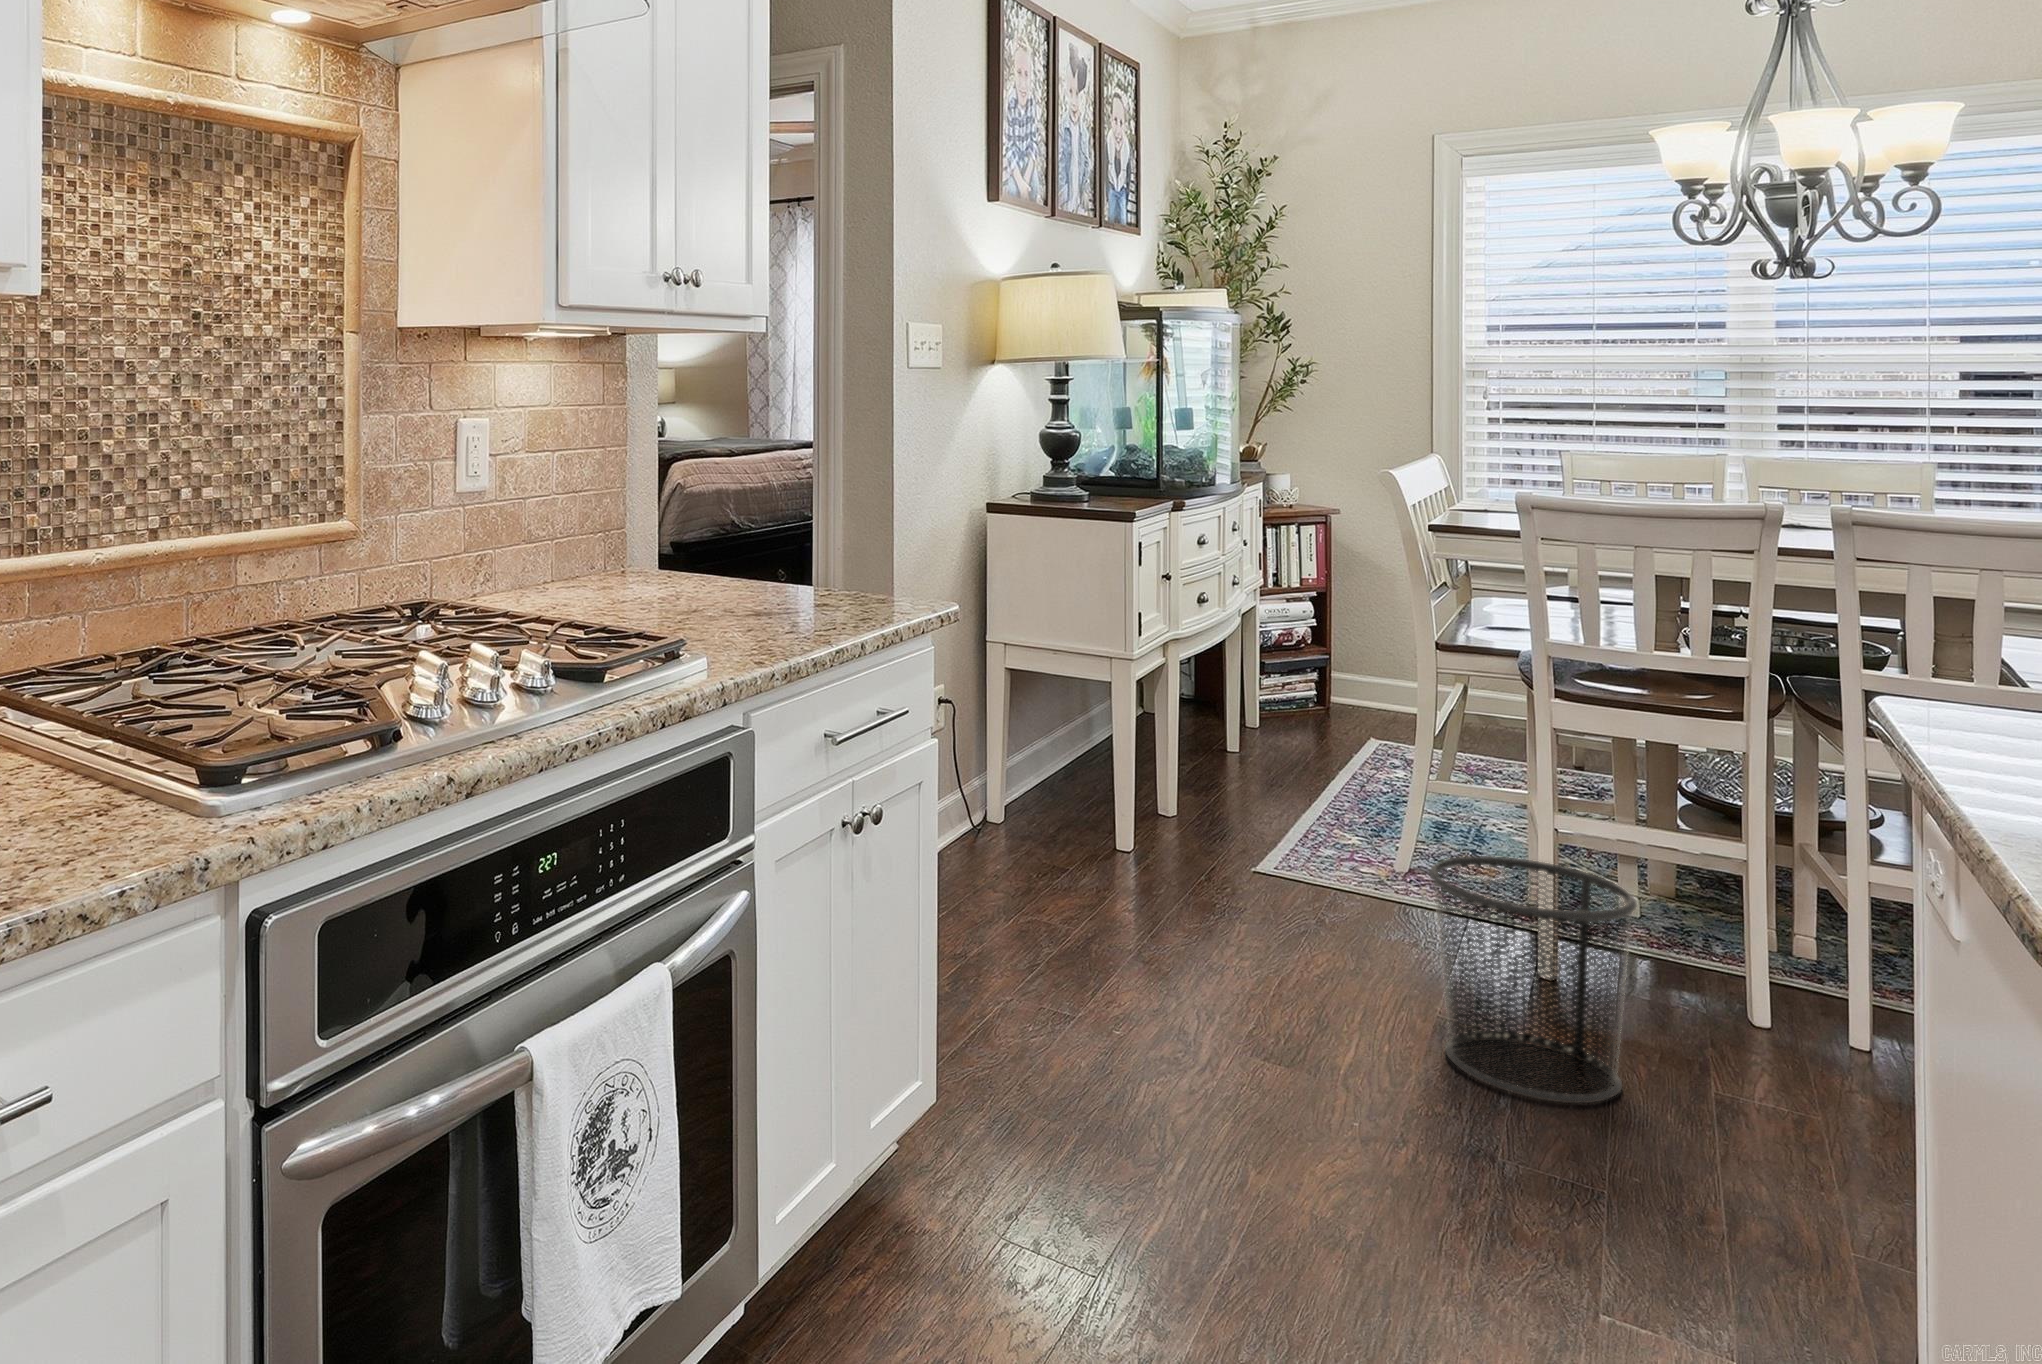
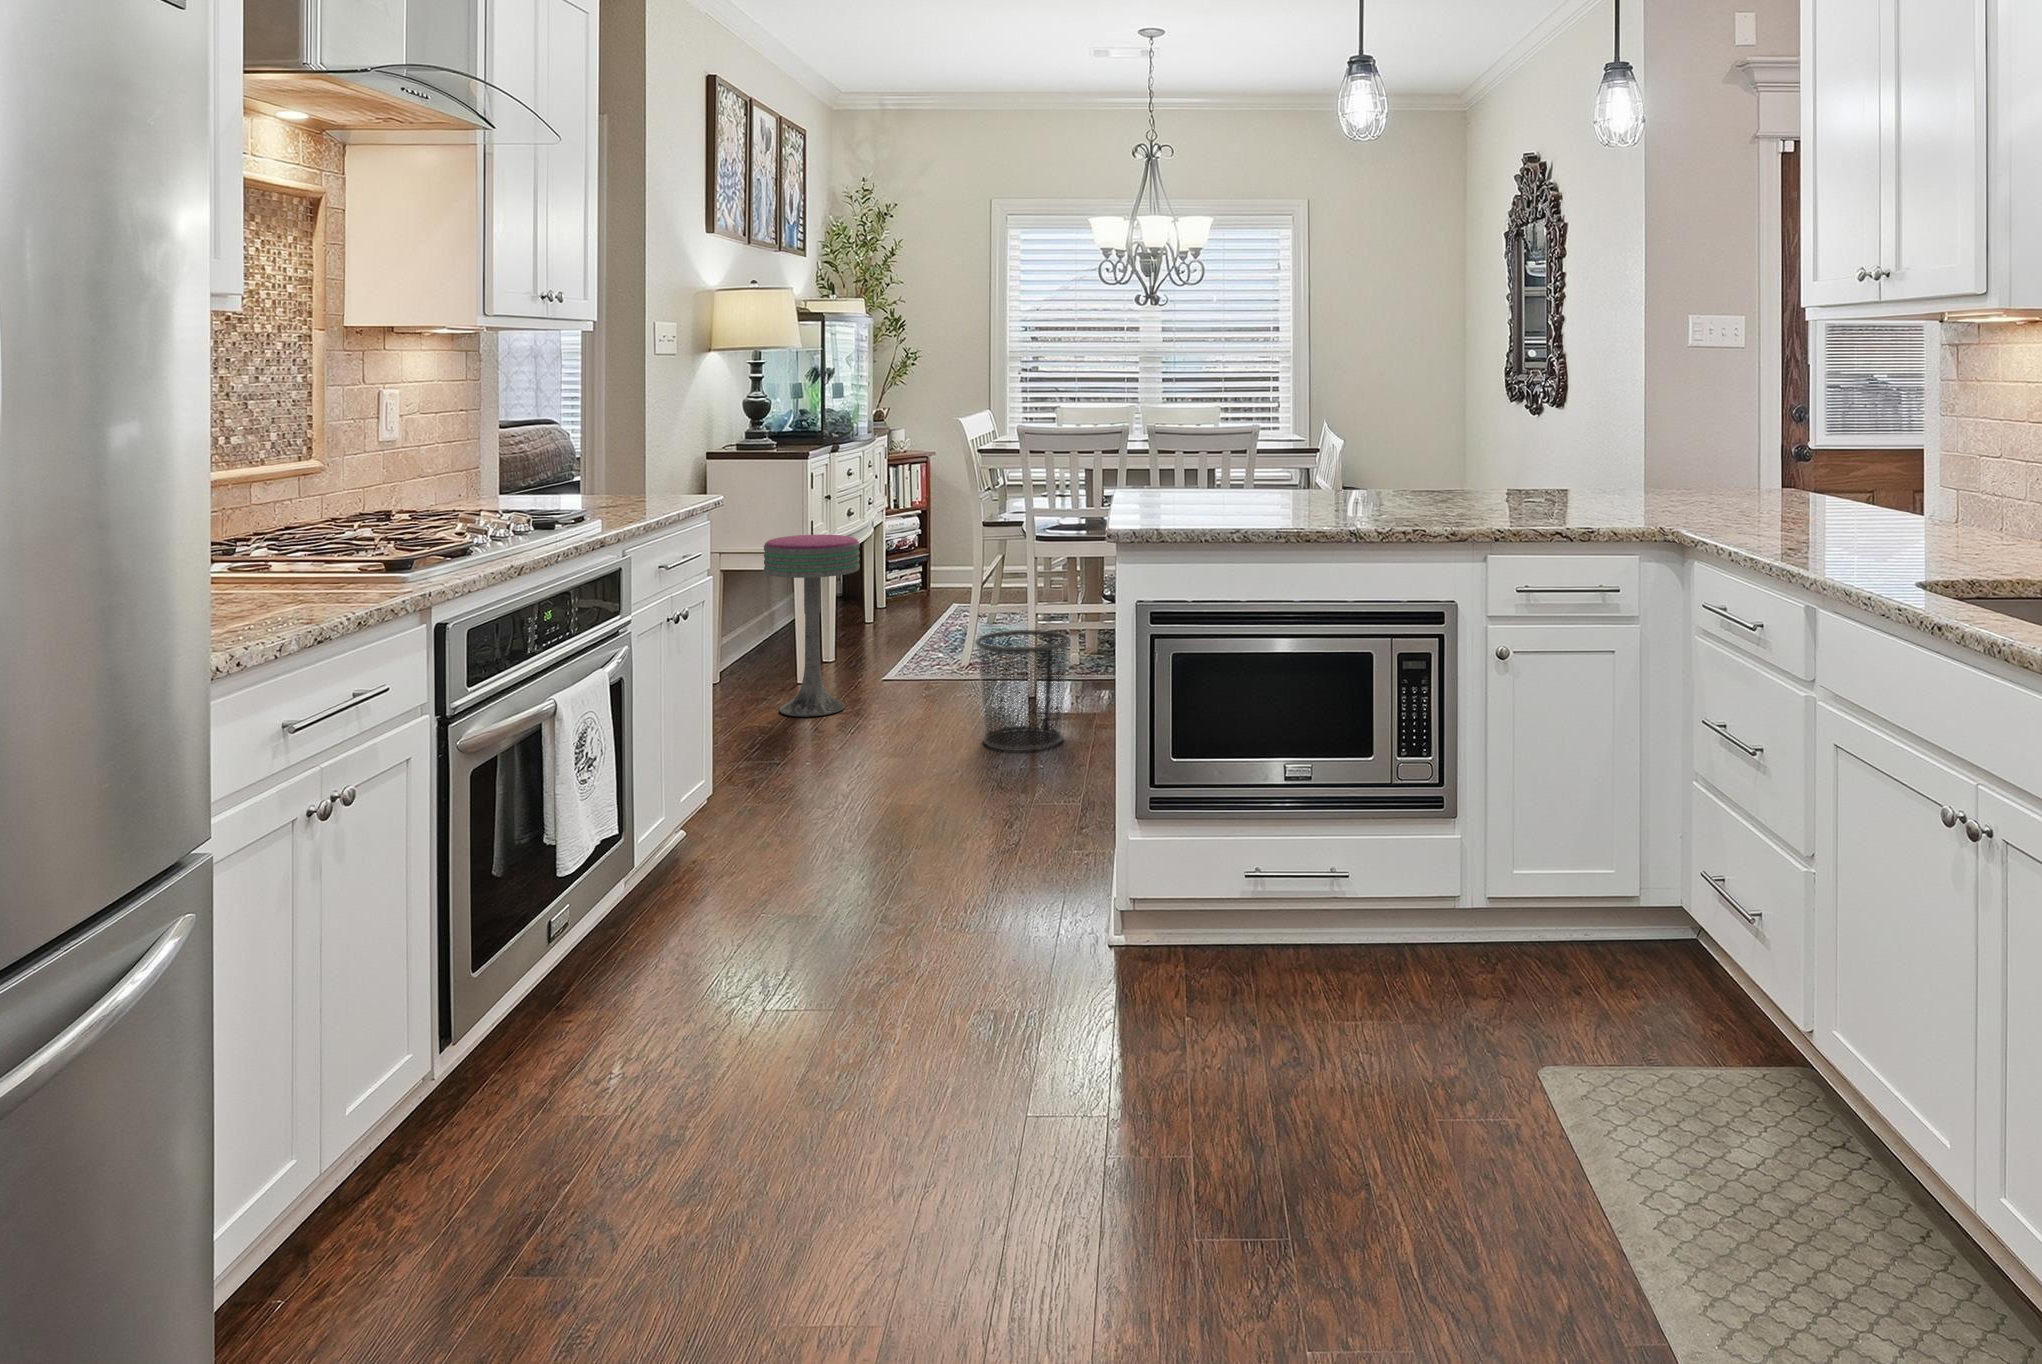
bar stool: none [1061,639,1213,926] -> present [764,534,860,717]

